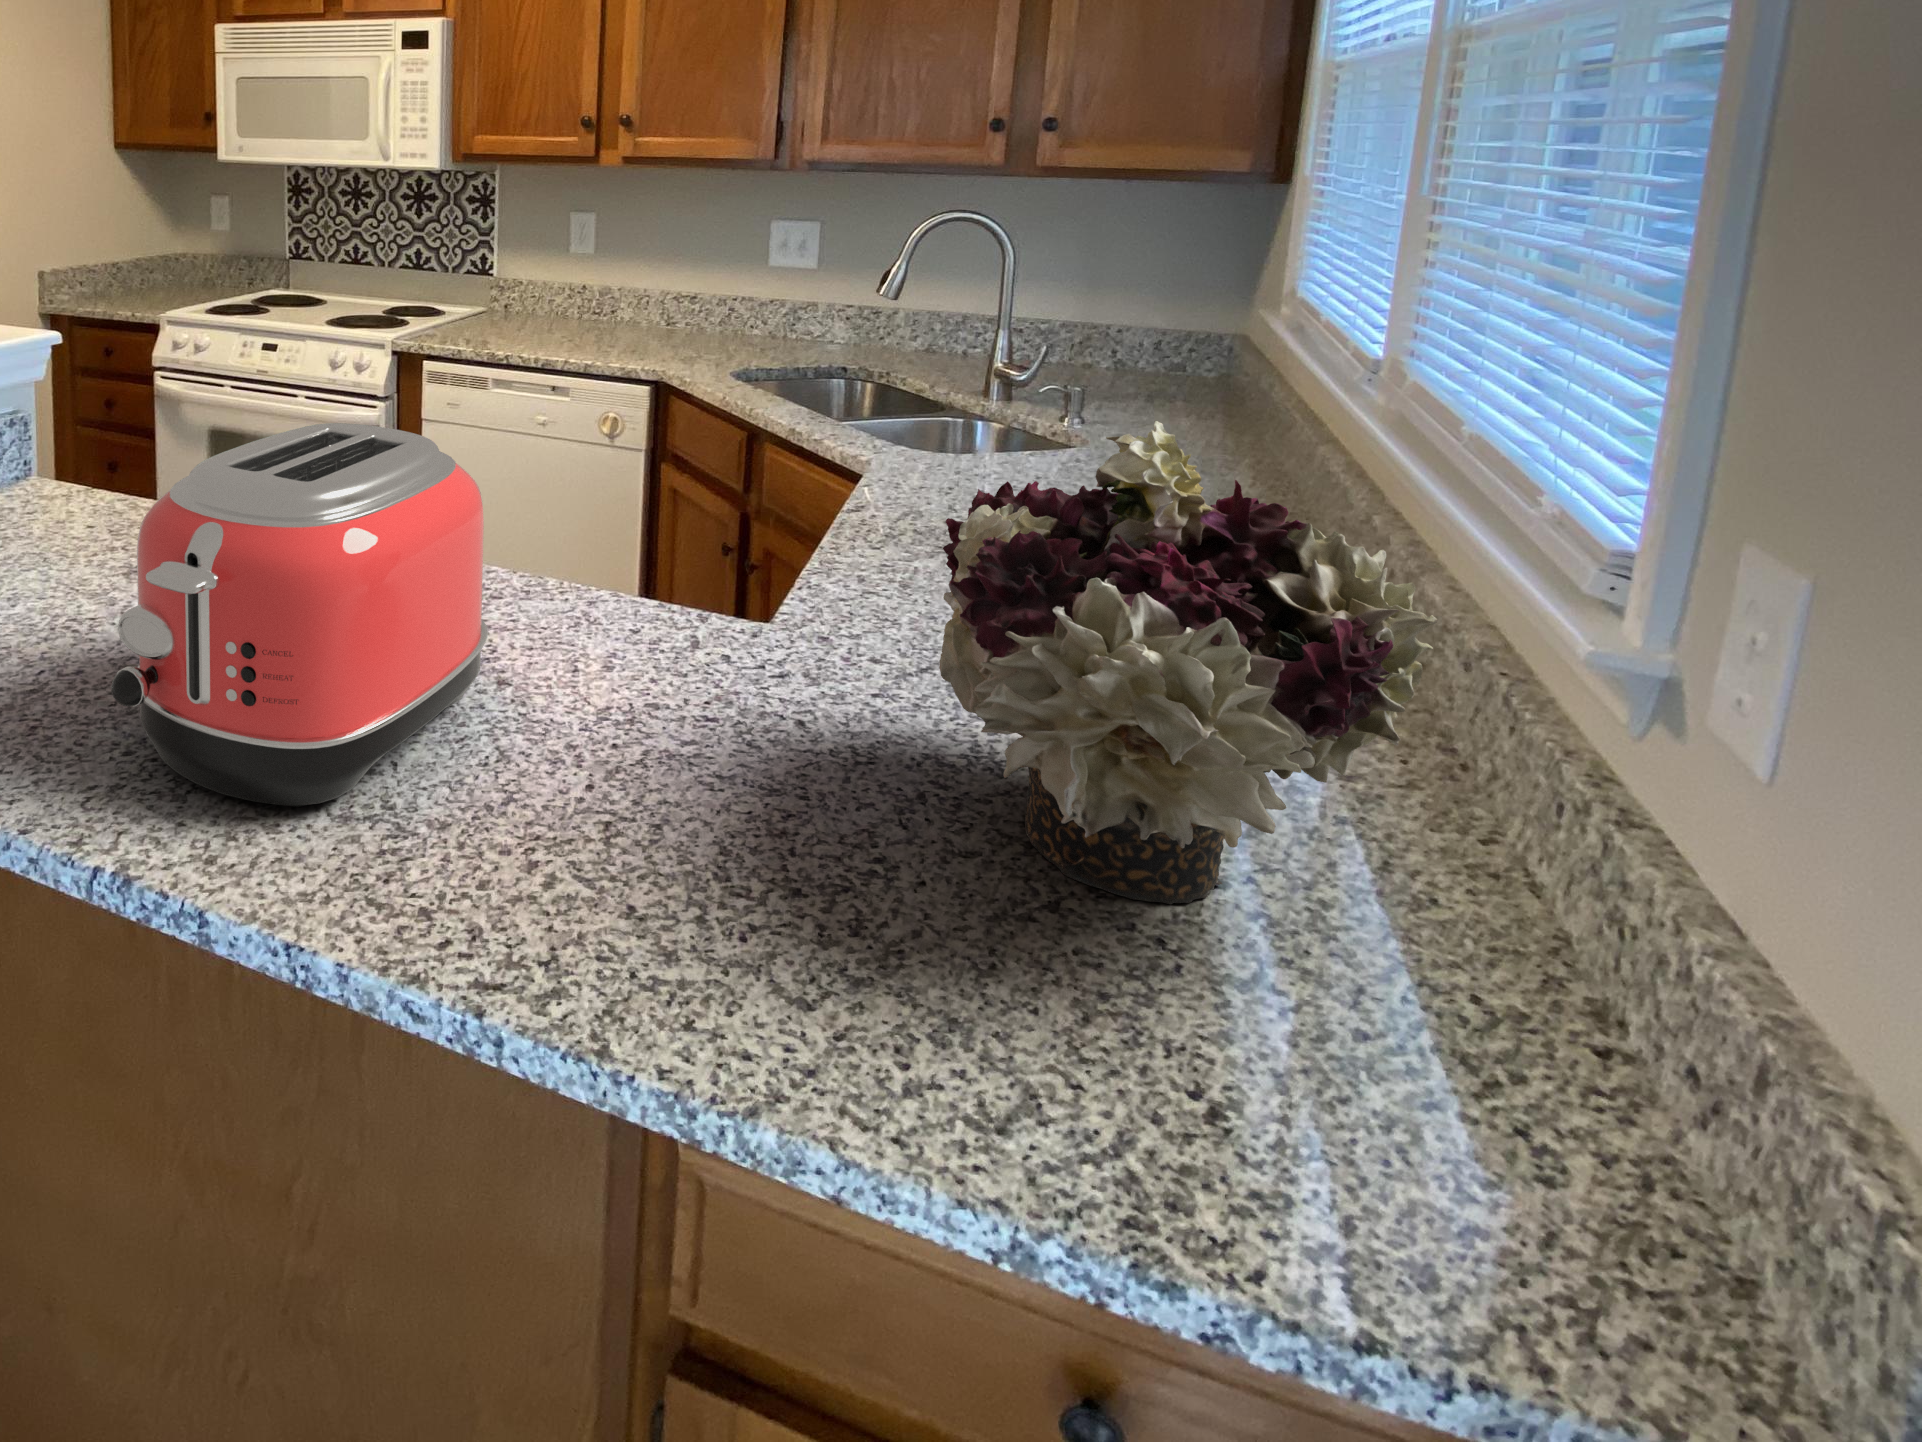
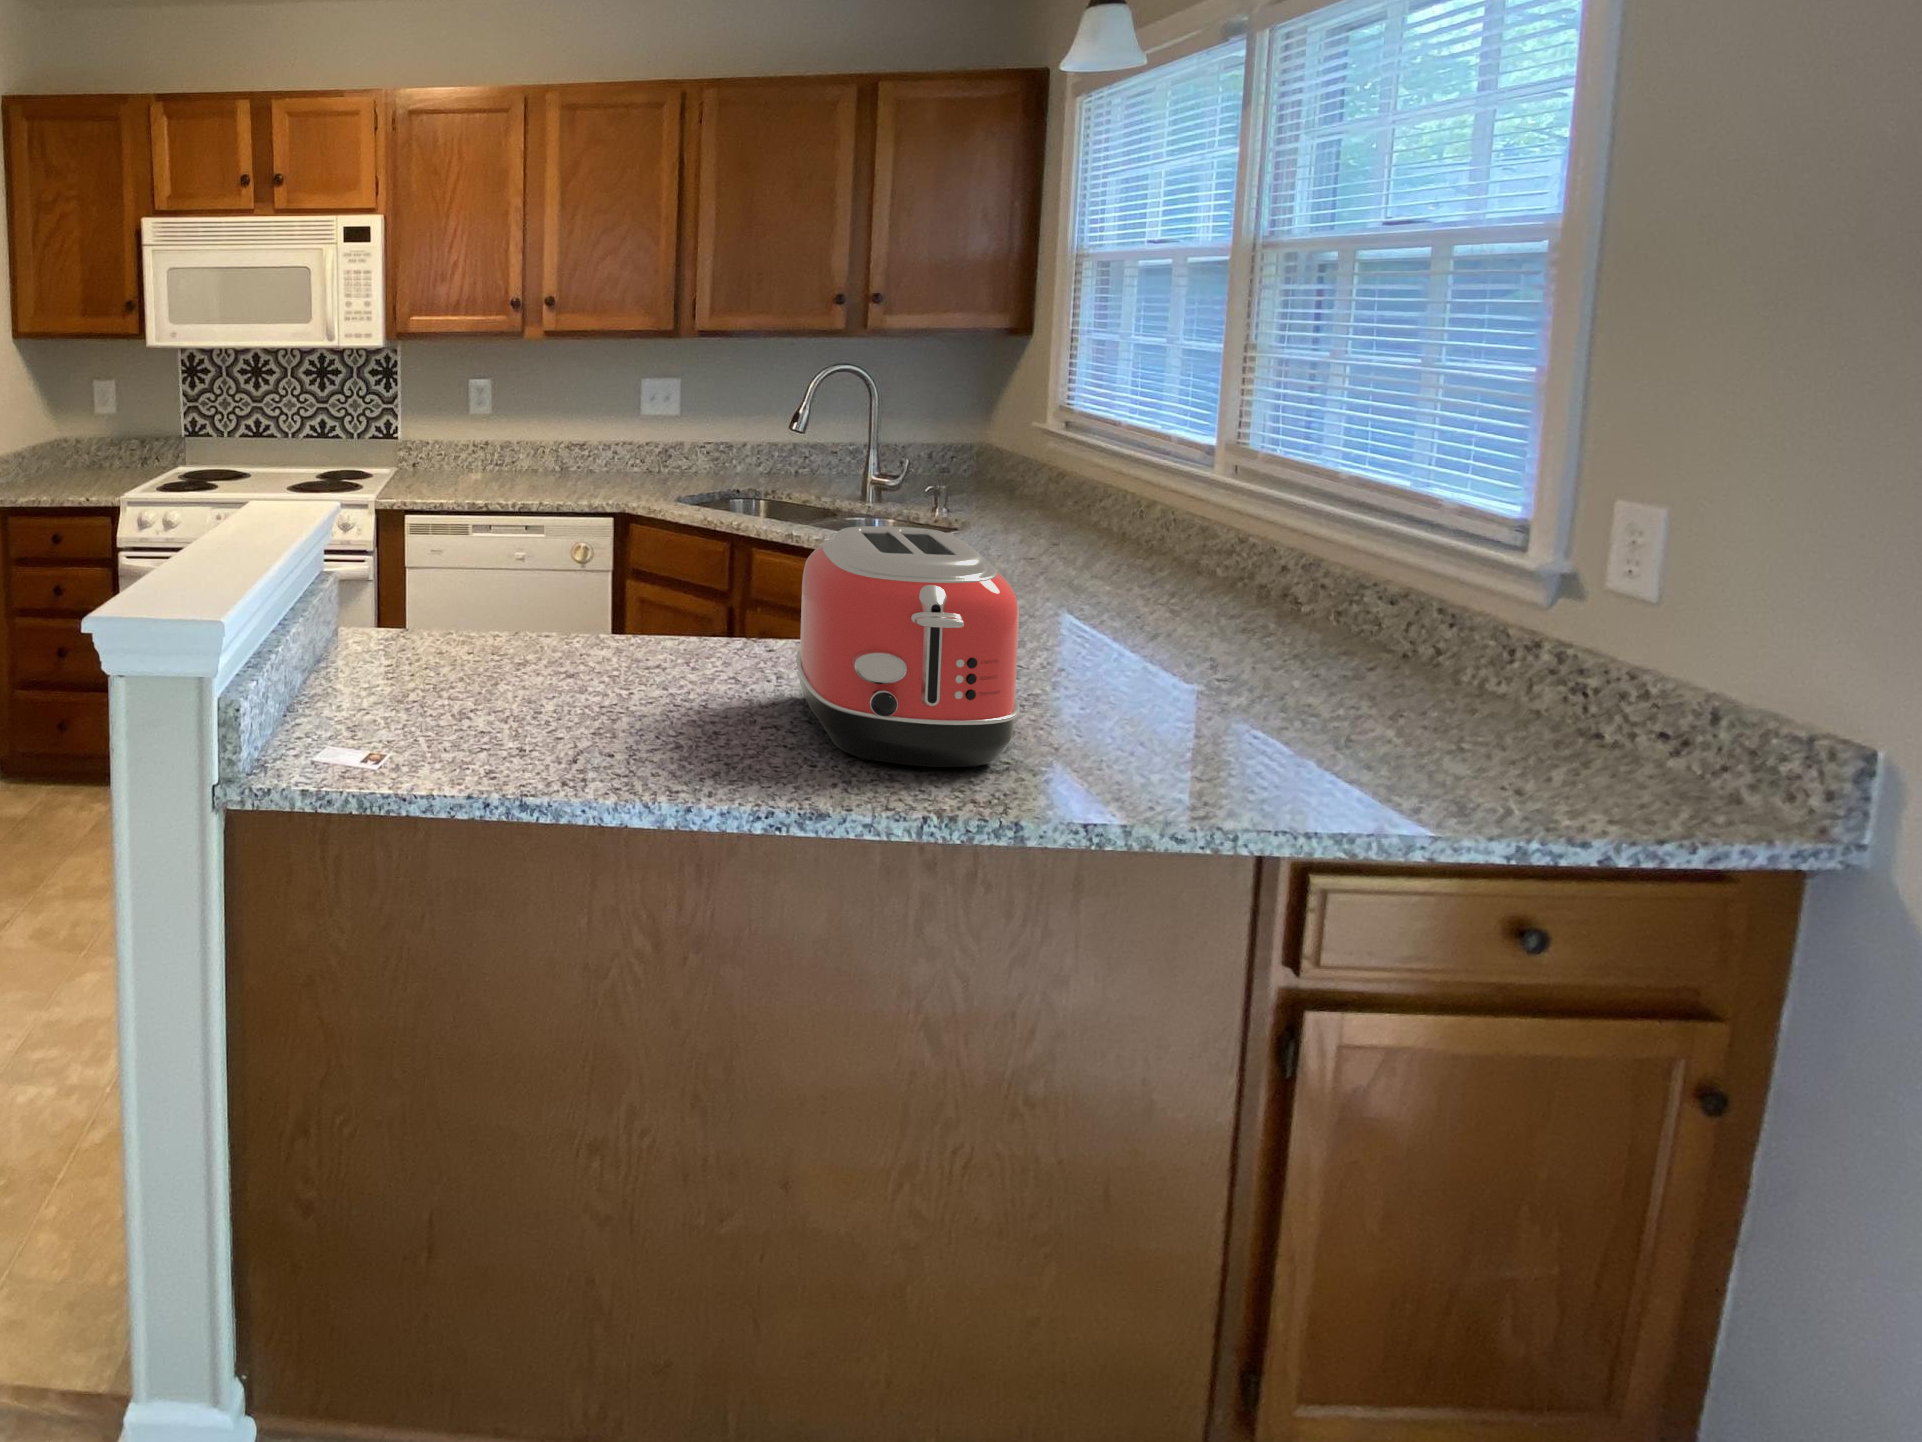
flower arrangement: present [939,421,1437,904] -> none [1203,471,1529,732]

